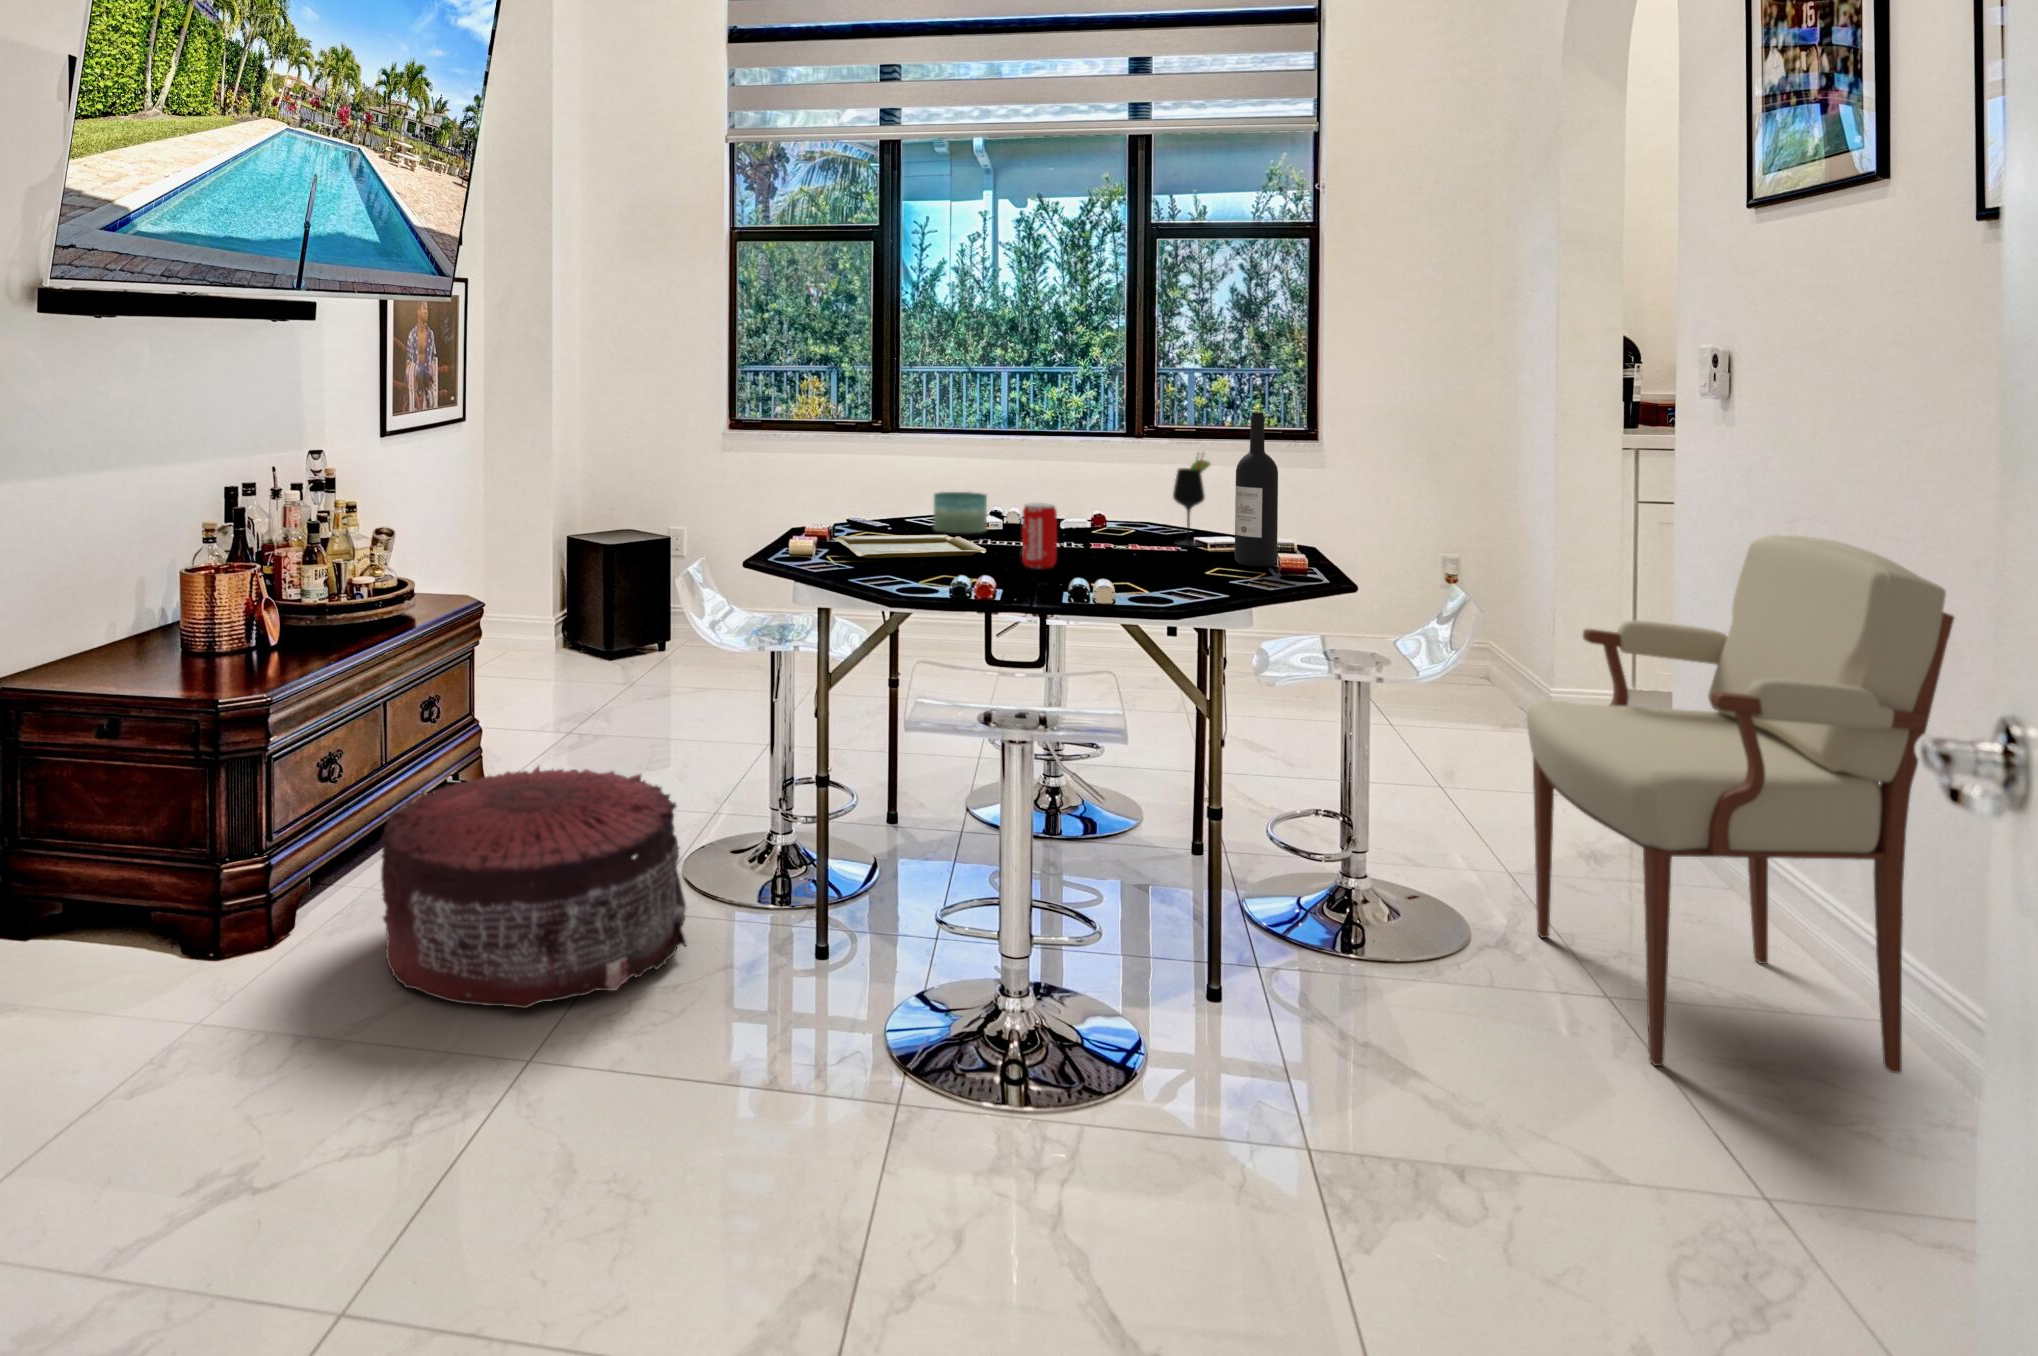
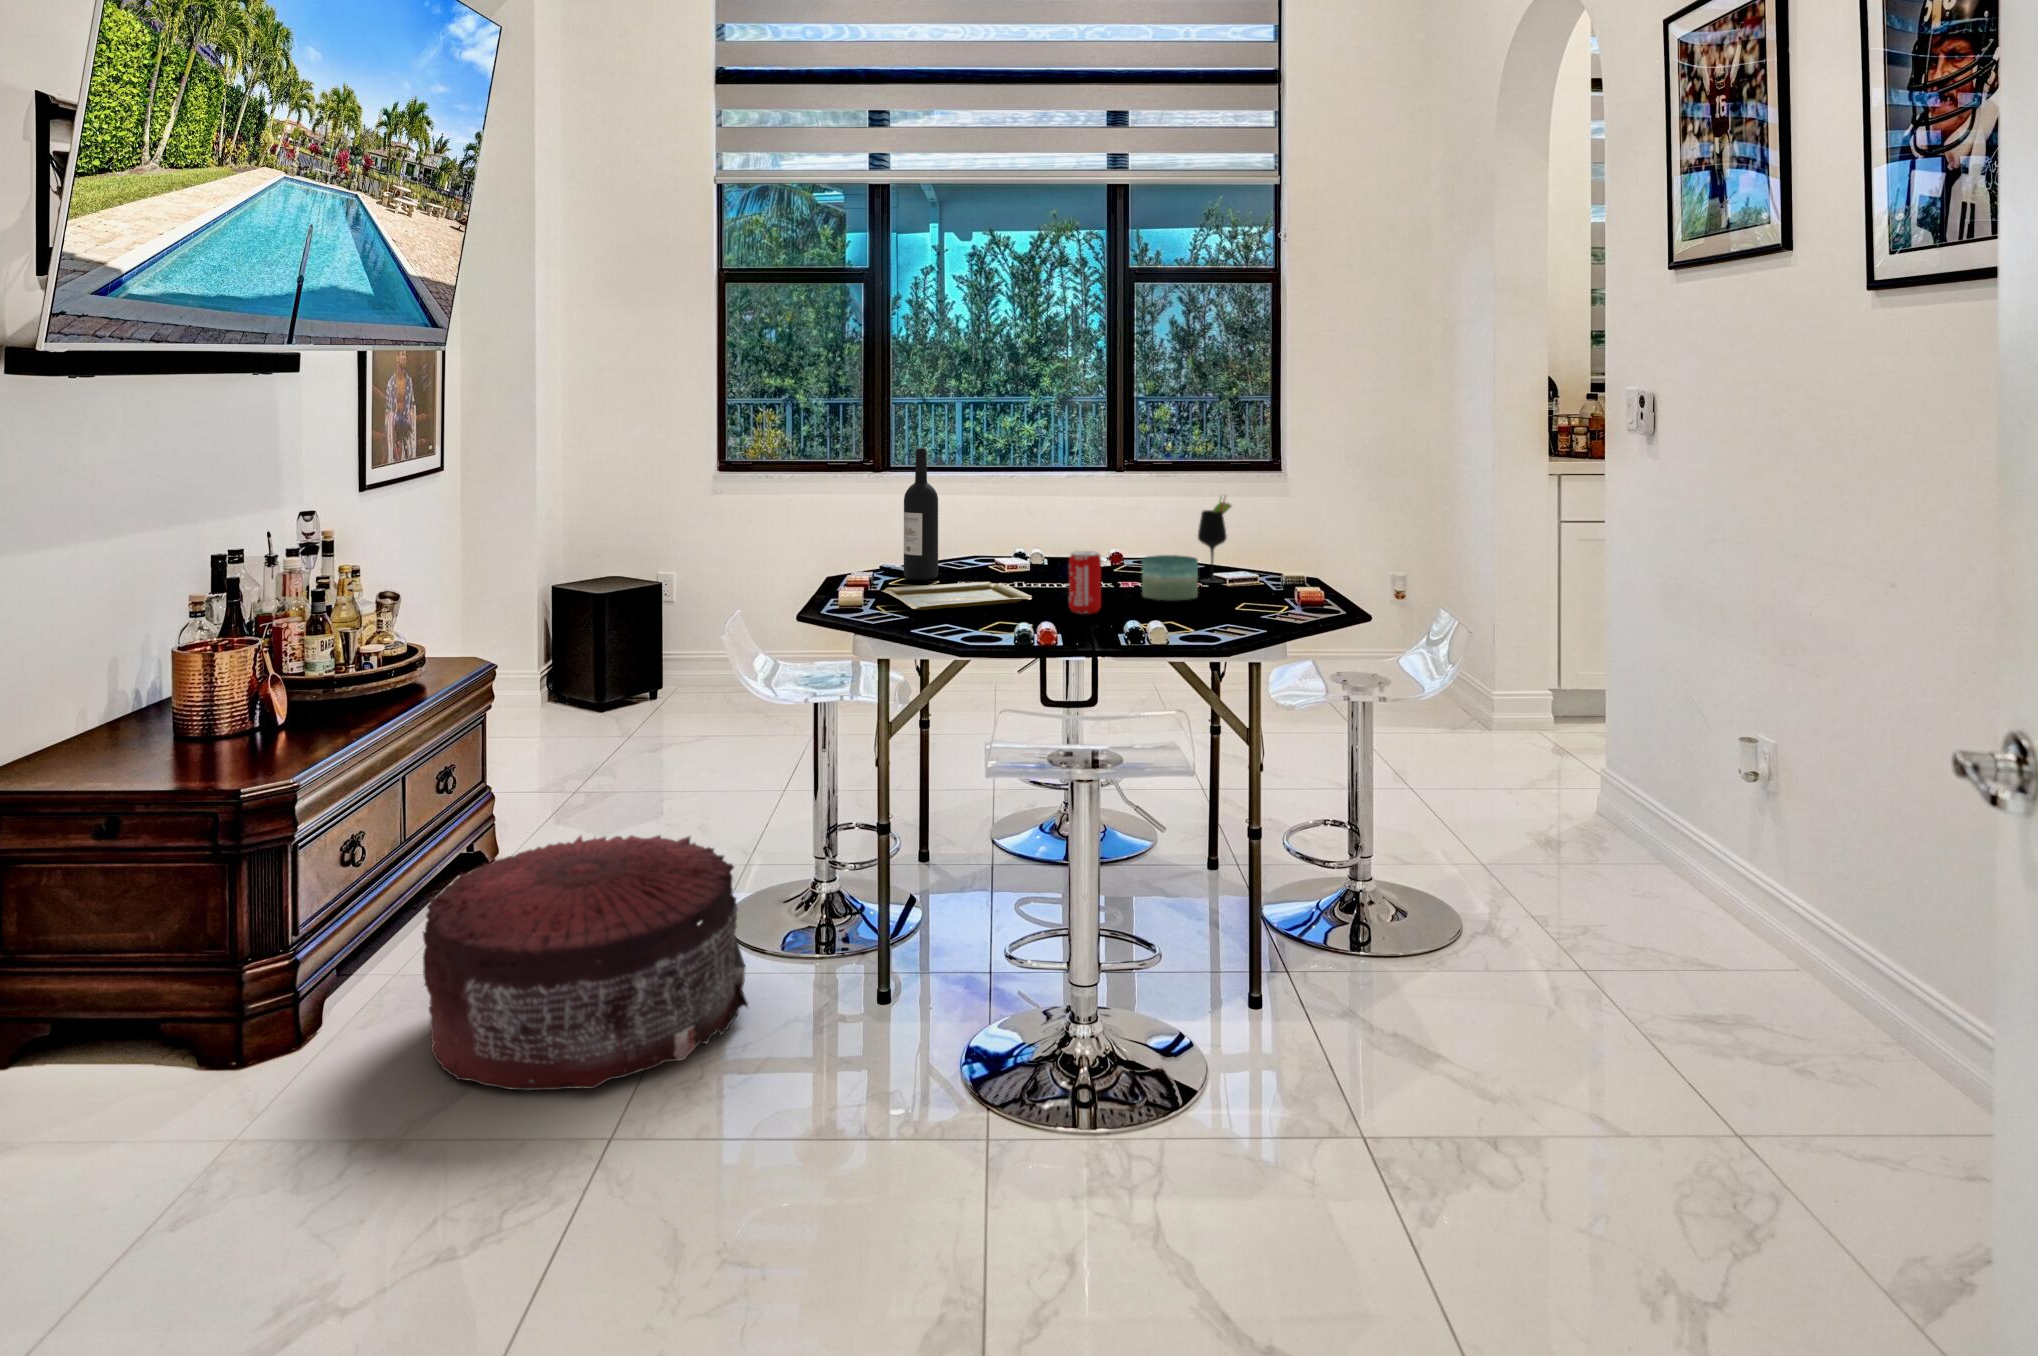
wine bottle: present [1235,412,1278,566] -> present [904,448,938,580]
candle: present [933,492,987,533] -> present [1142,555,1198,600]
armchair: present [1527,535,1954,1073] -> none [1507,557,1848,1030]

